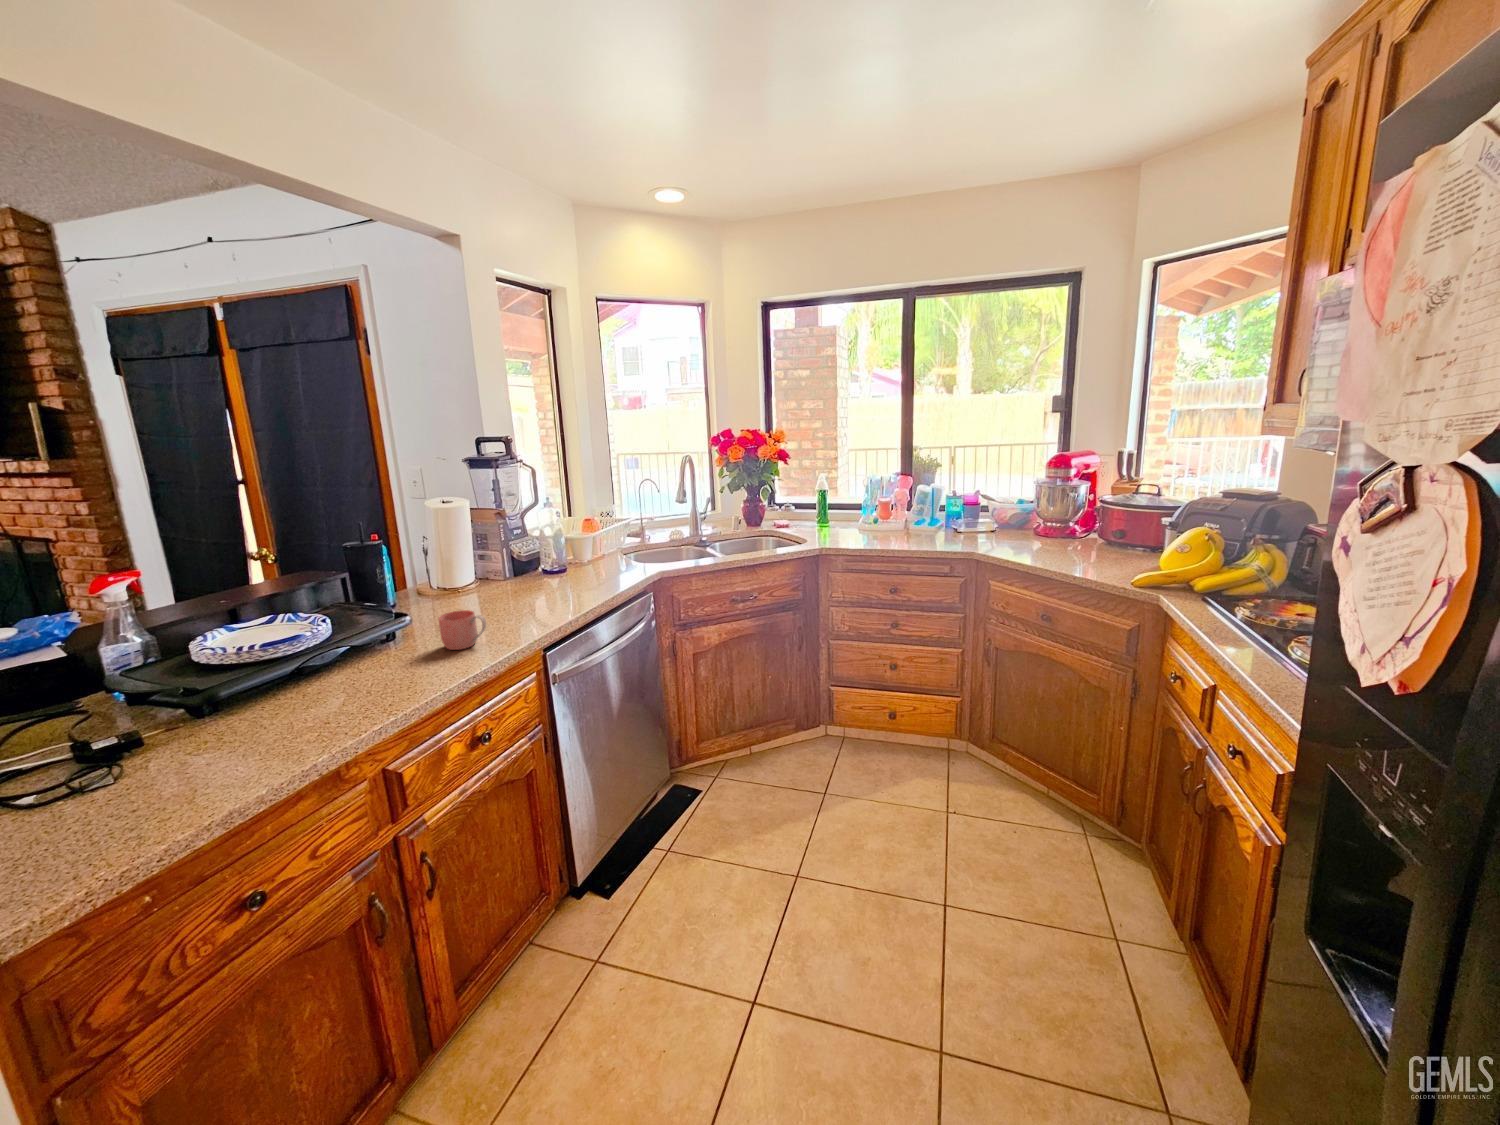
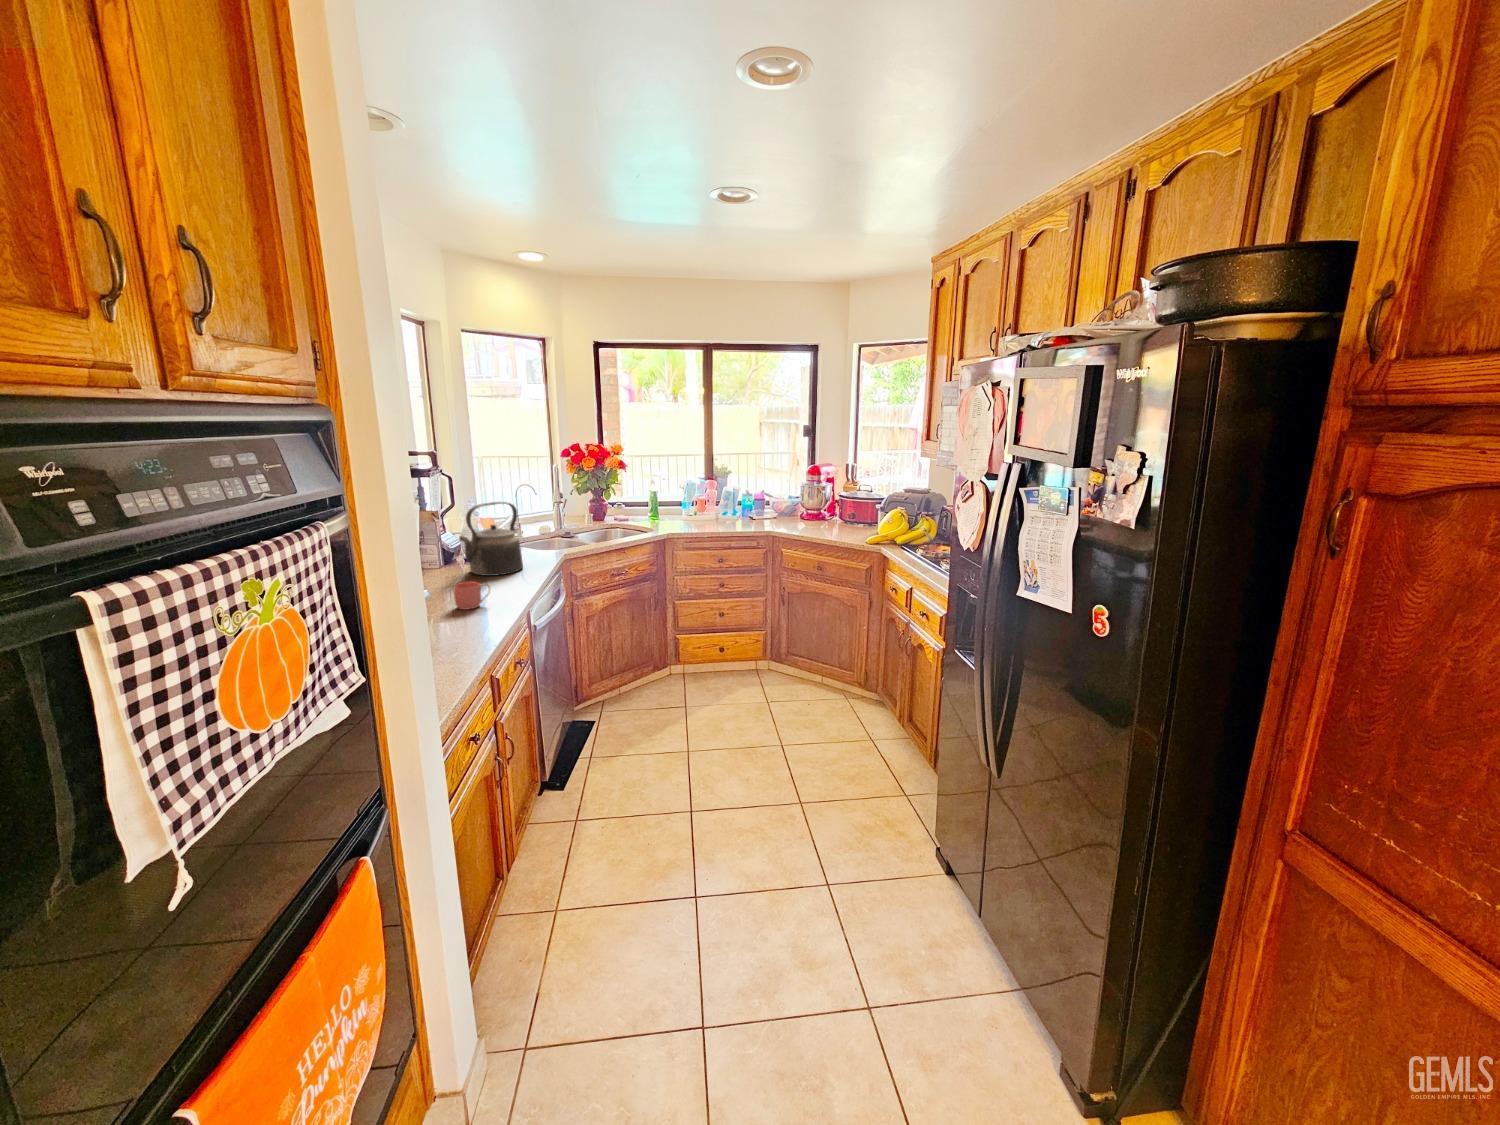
kettle: none [513,501,600,597] -> present [460,502,523,576]

